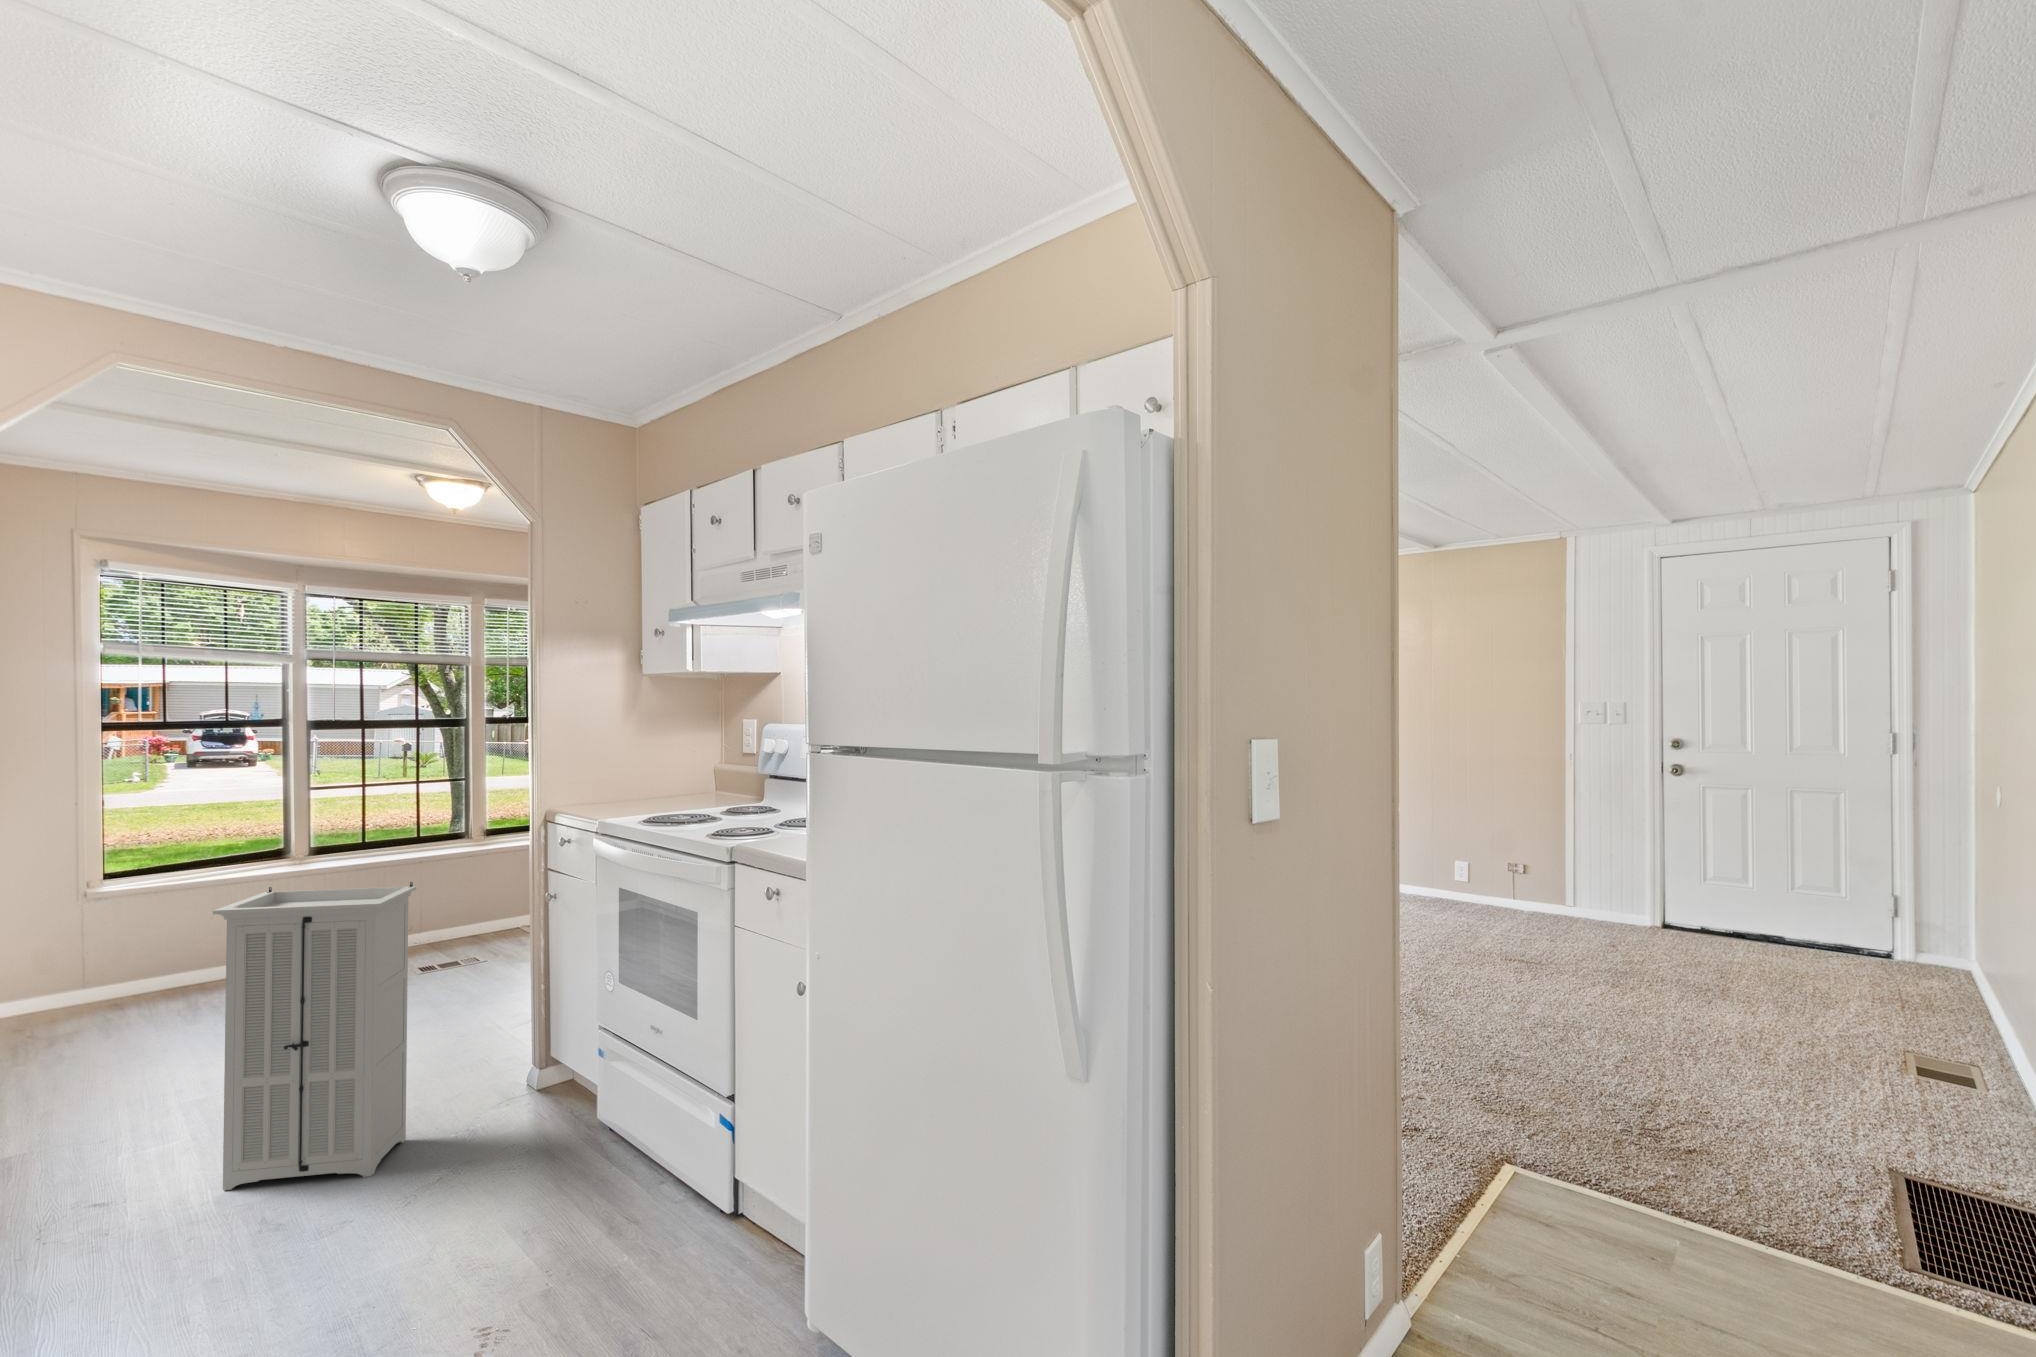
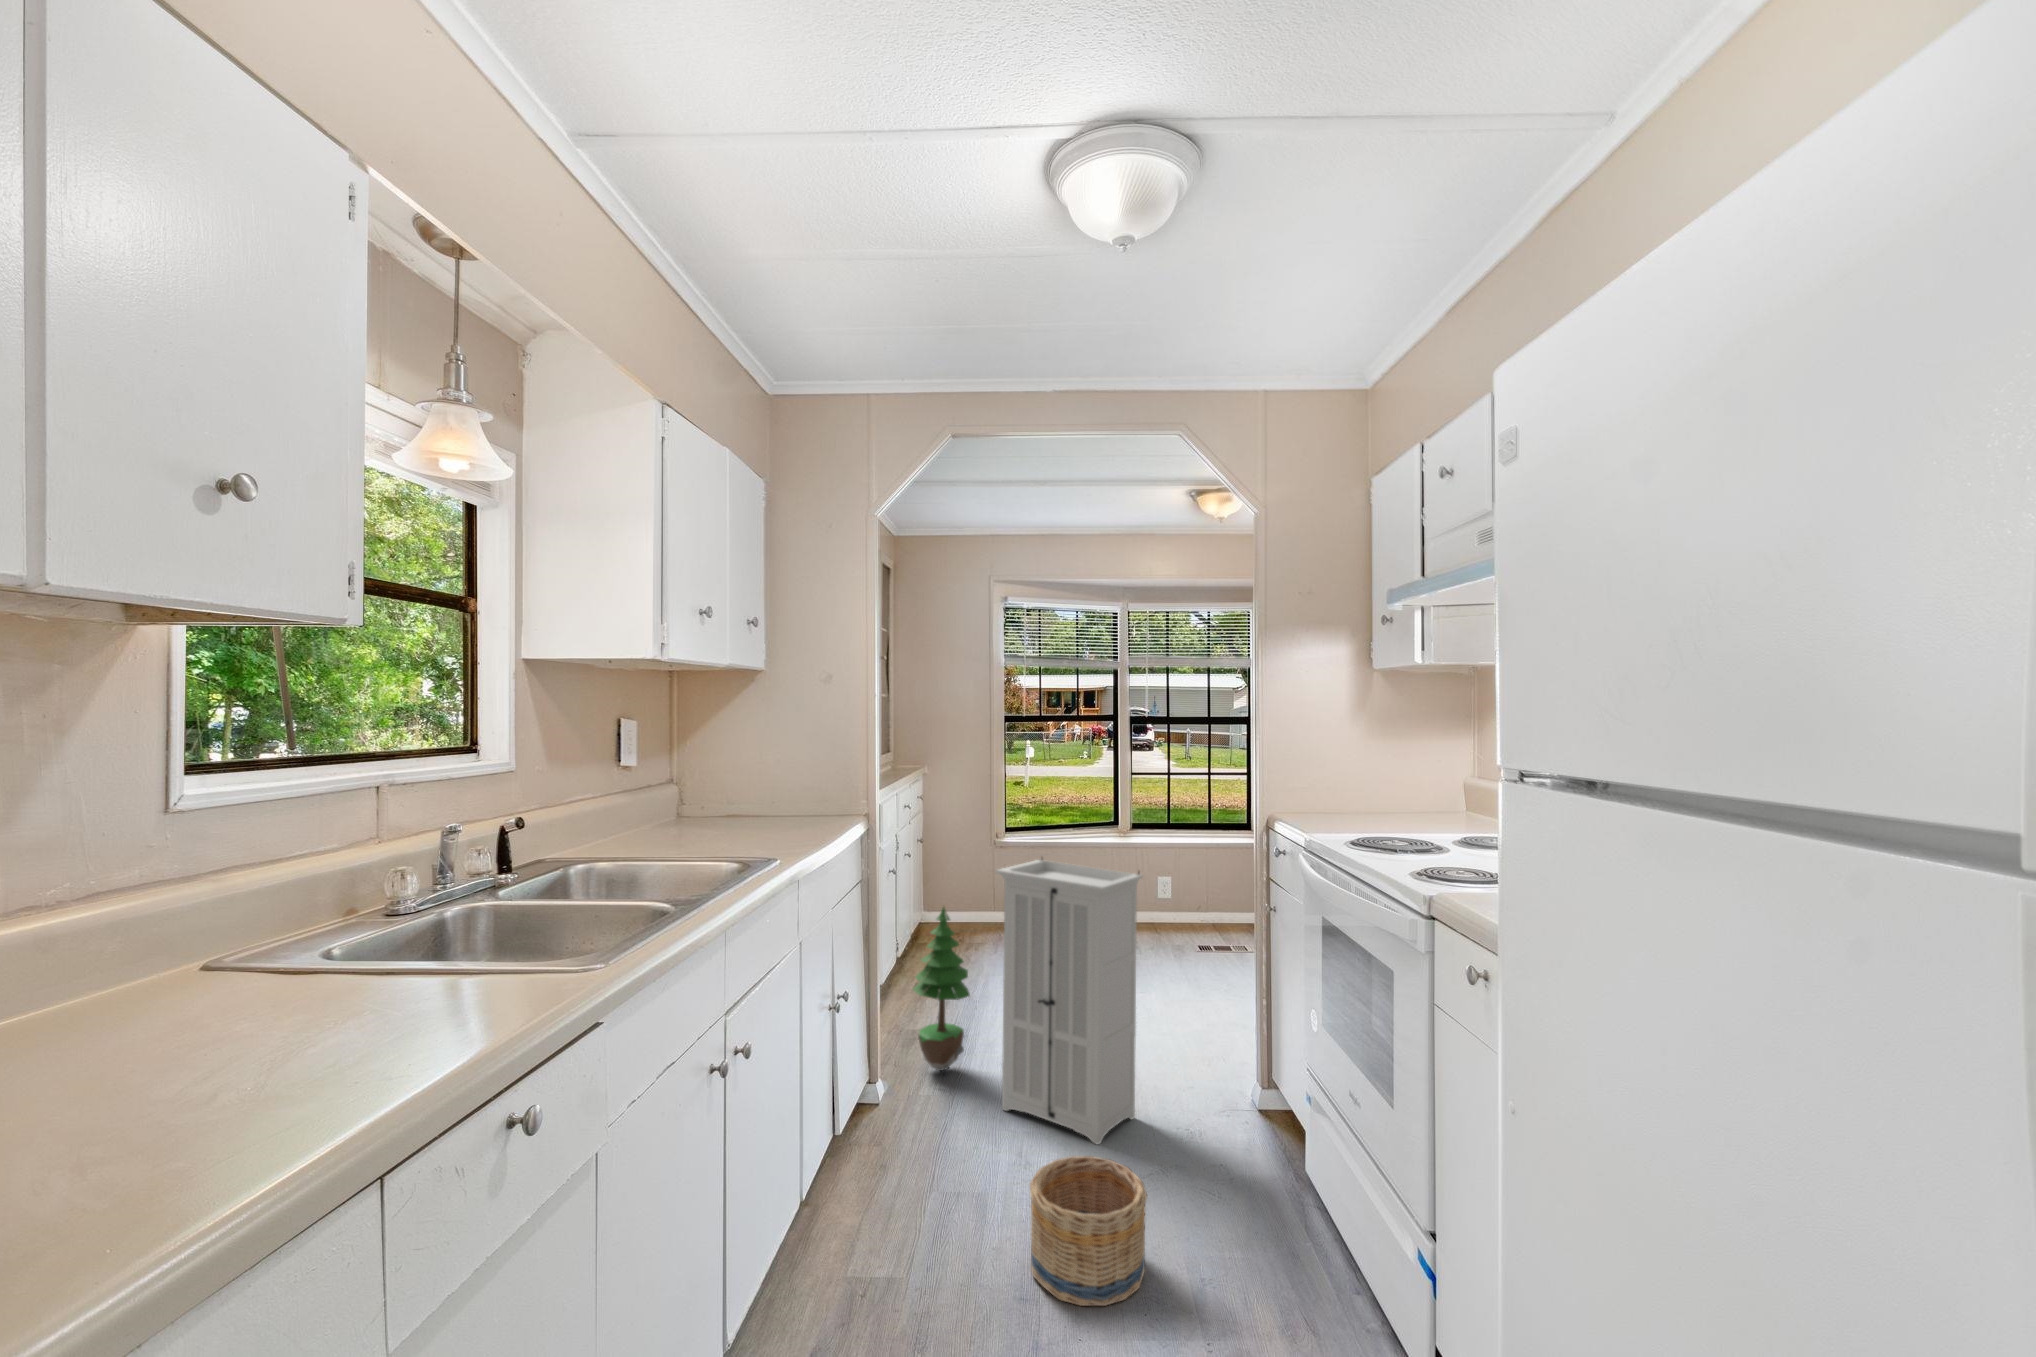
potted tree: none [44,973,151,1187] -> present [913,908,970,1071]
basket: none [334,1161,473,1305] -> present [1030,1156,1147,1306]

